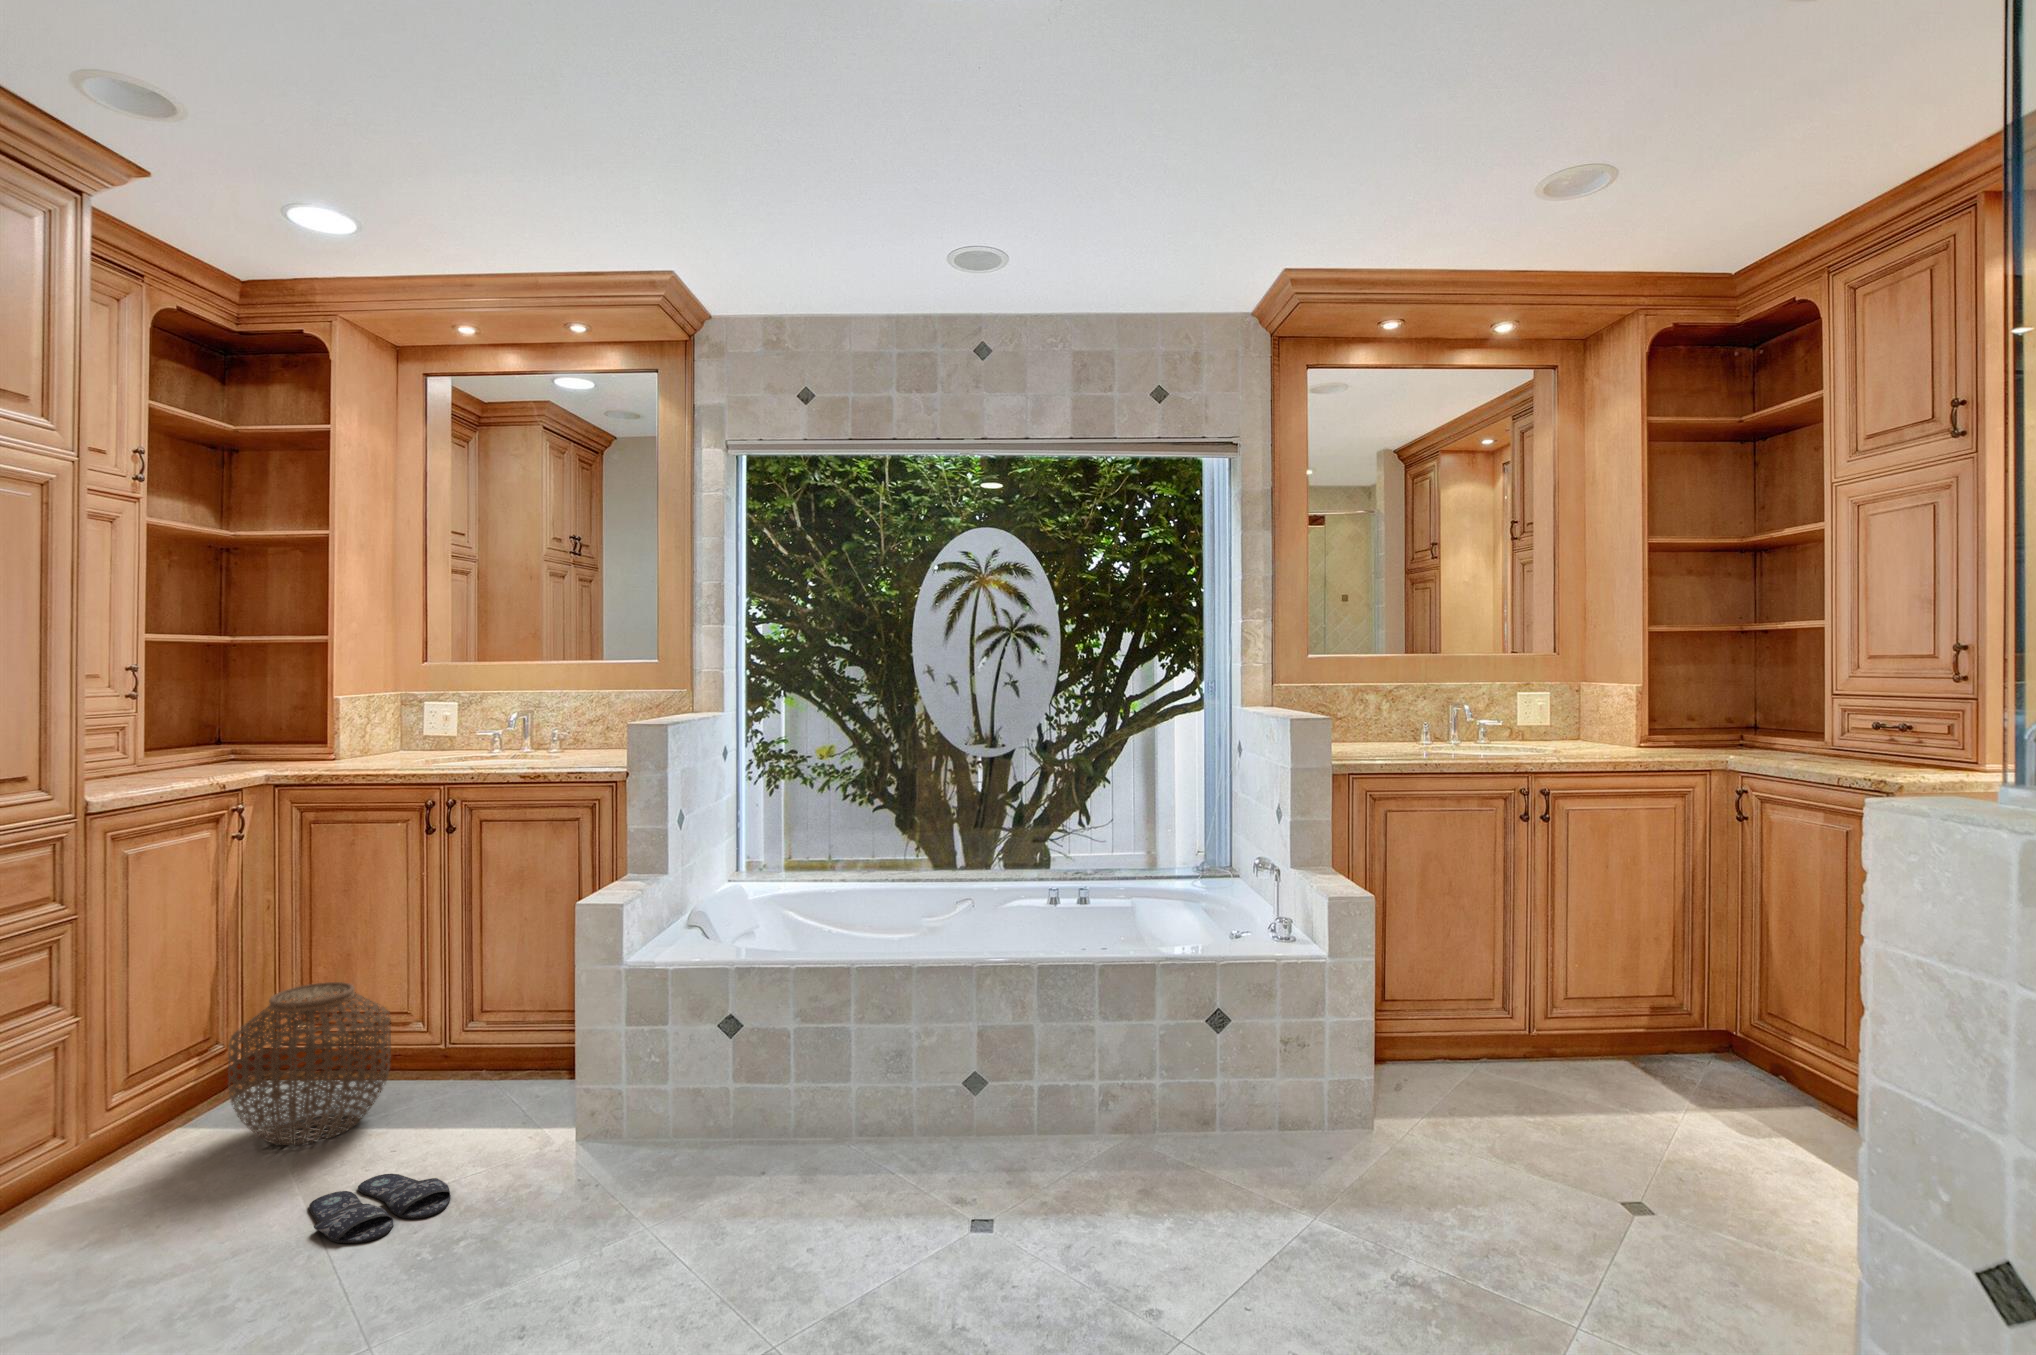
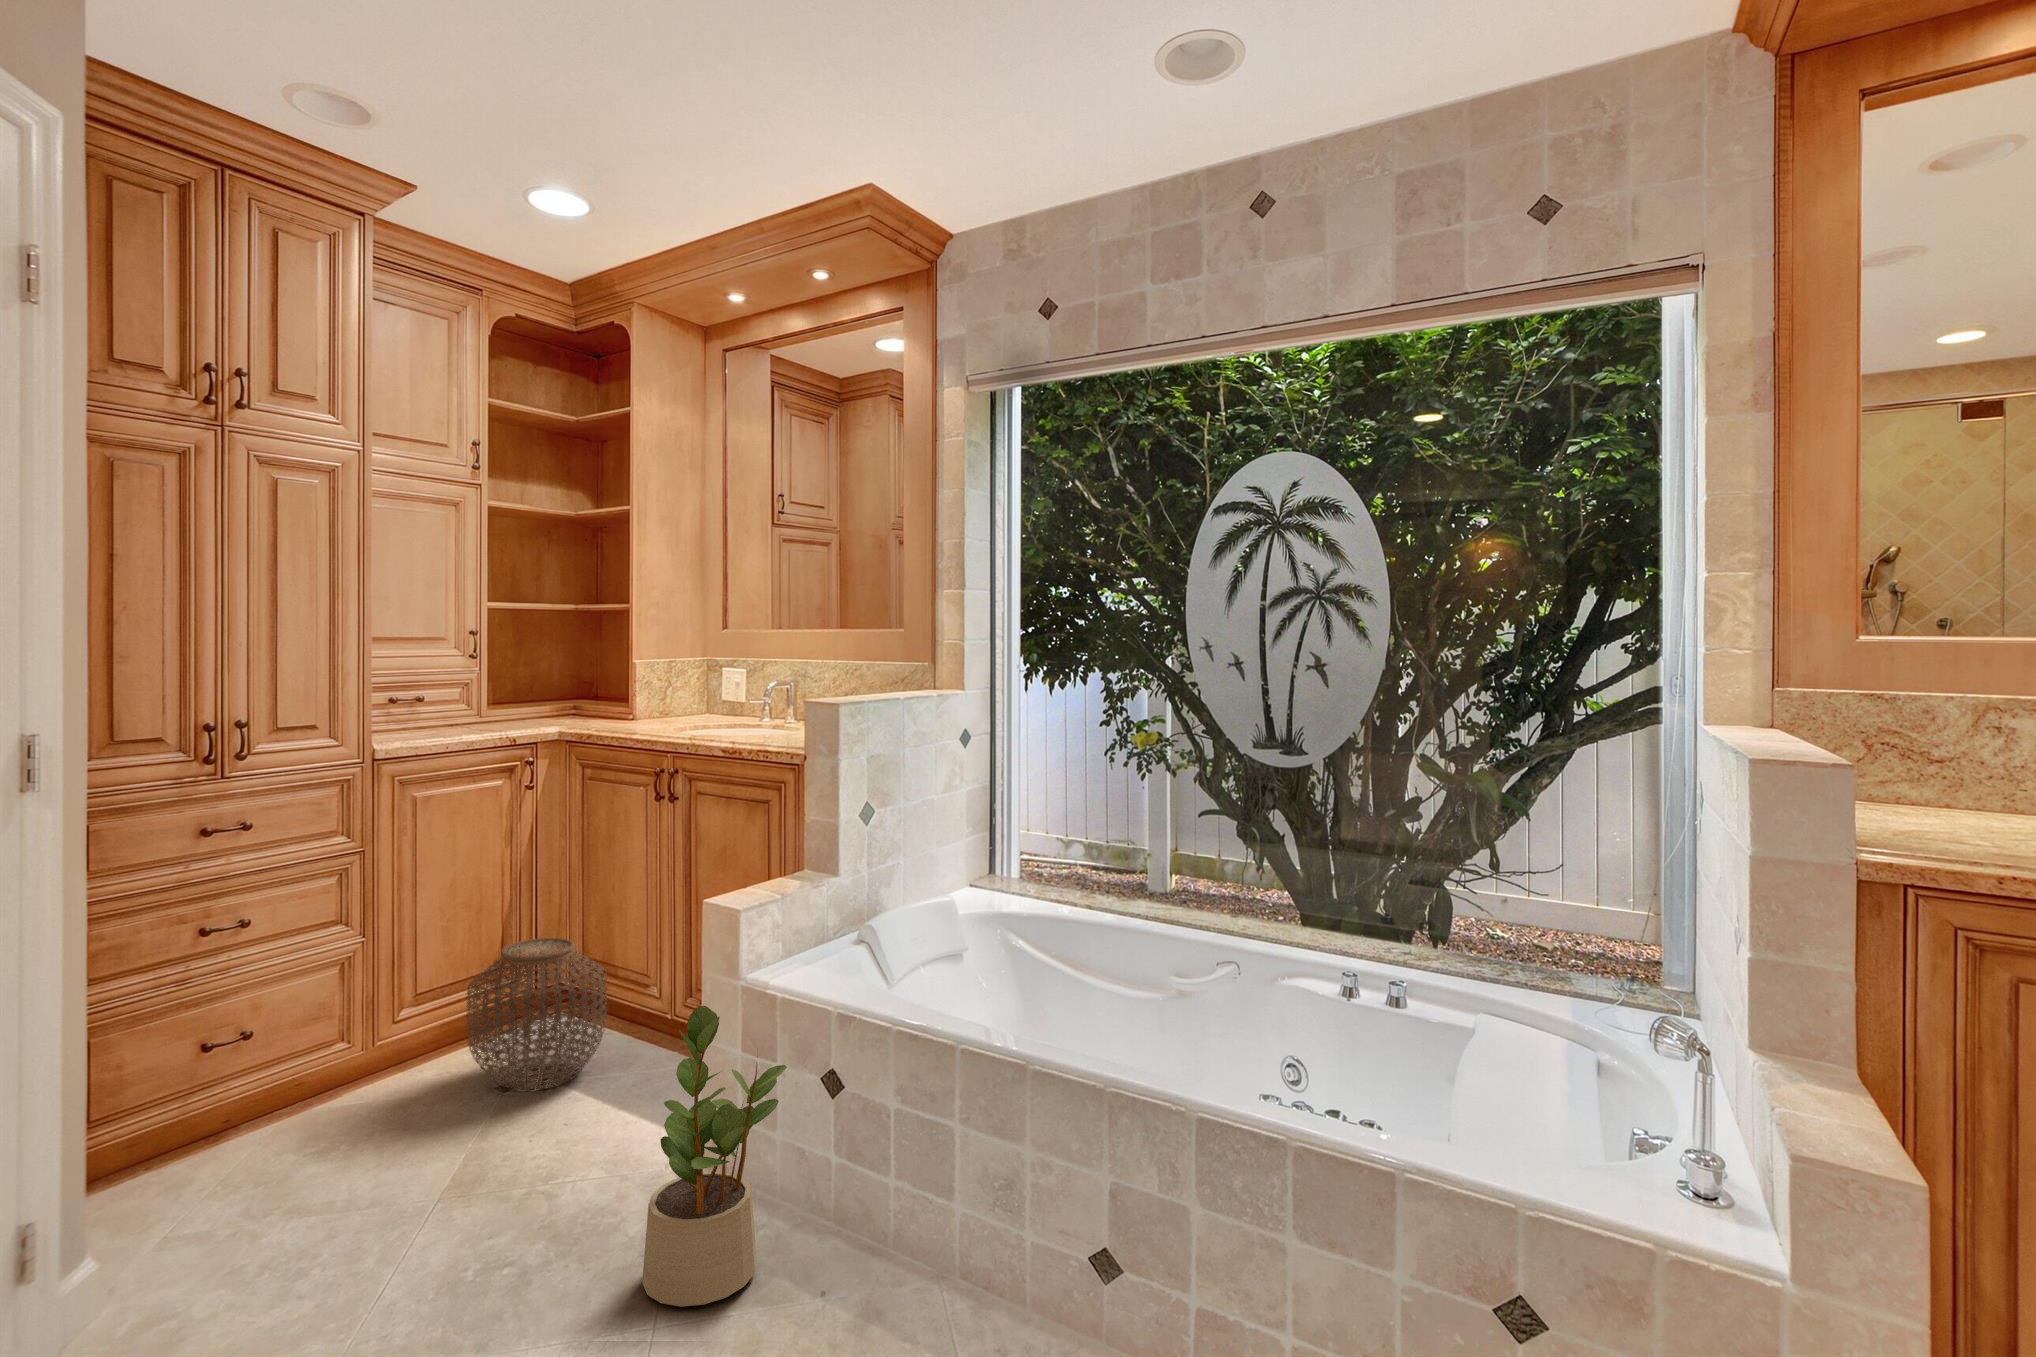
potted plant: none [619,976,727,1230] -> present [642,1006,787,1307]
slippers: present [309,1174,451,1243] -> none [430,1144,560,1218]

